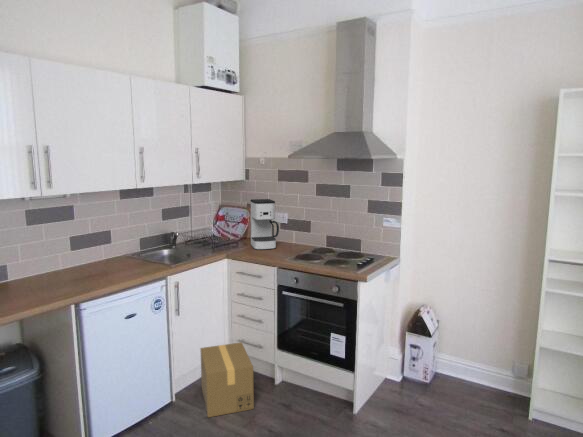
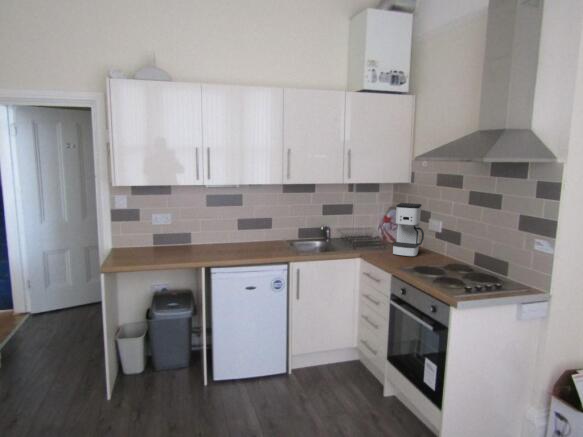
cardboard box: present [200,342,254,417] -> none [303,335,359,407]

